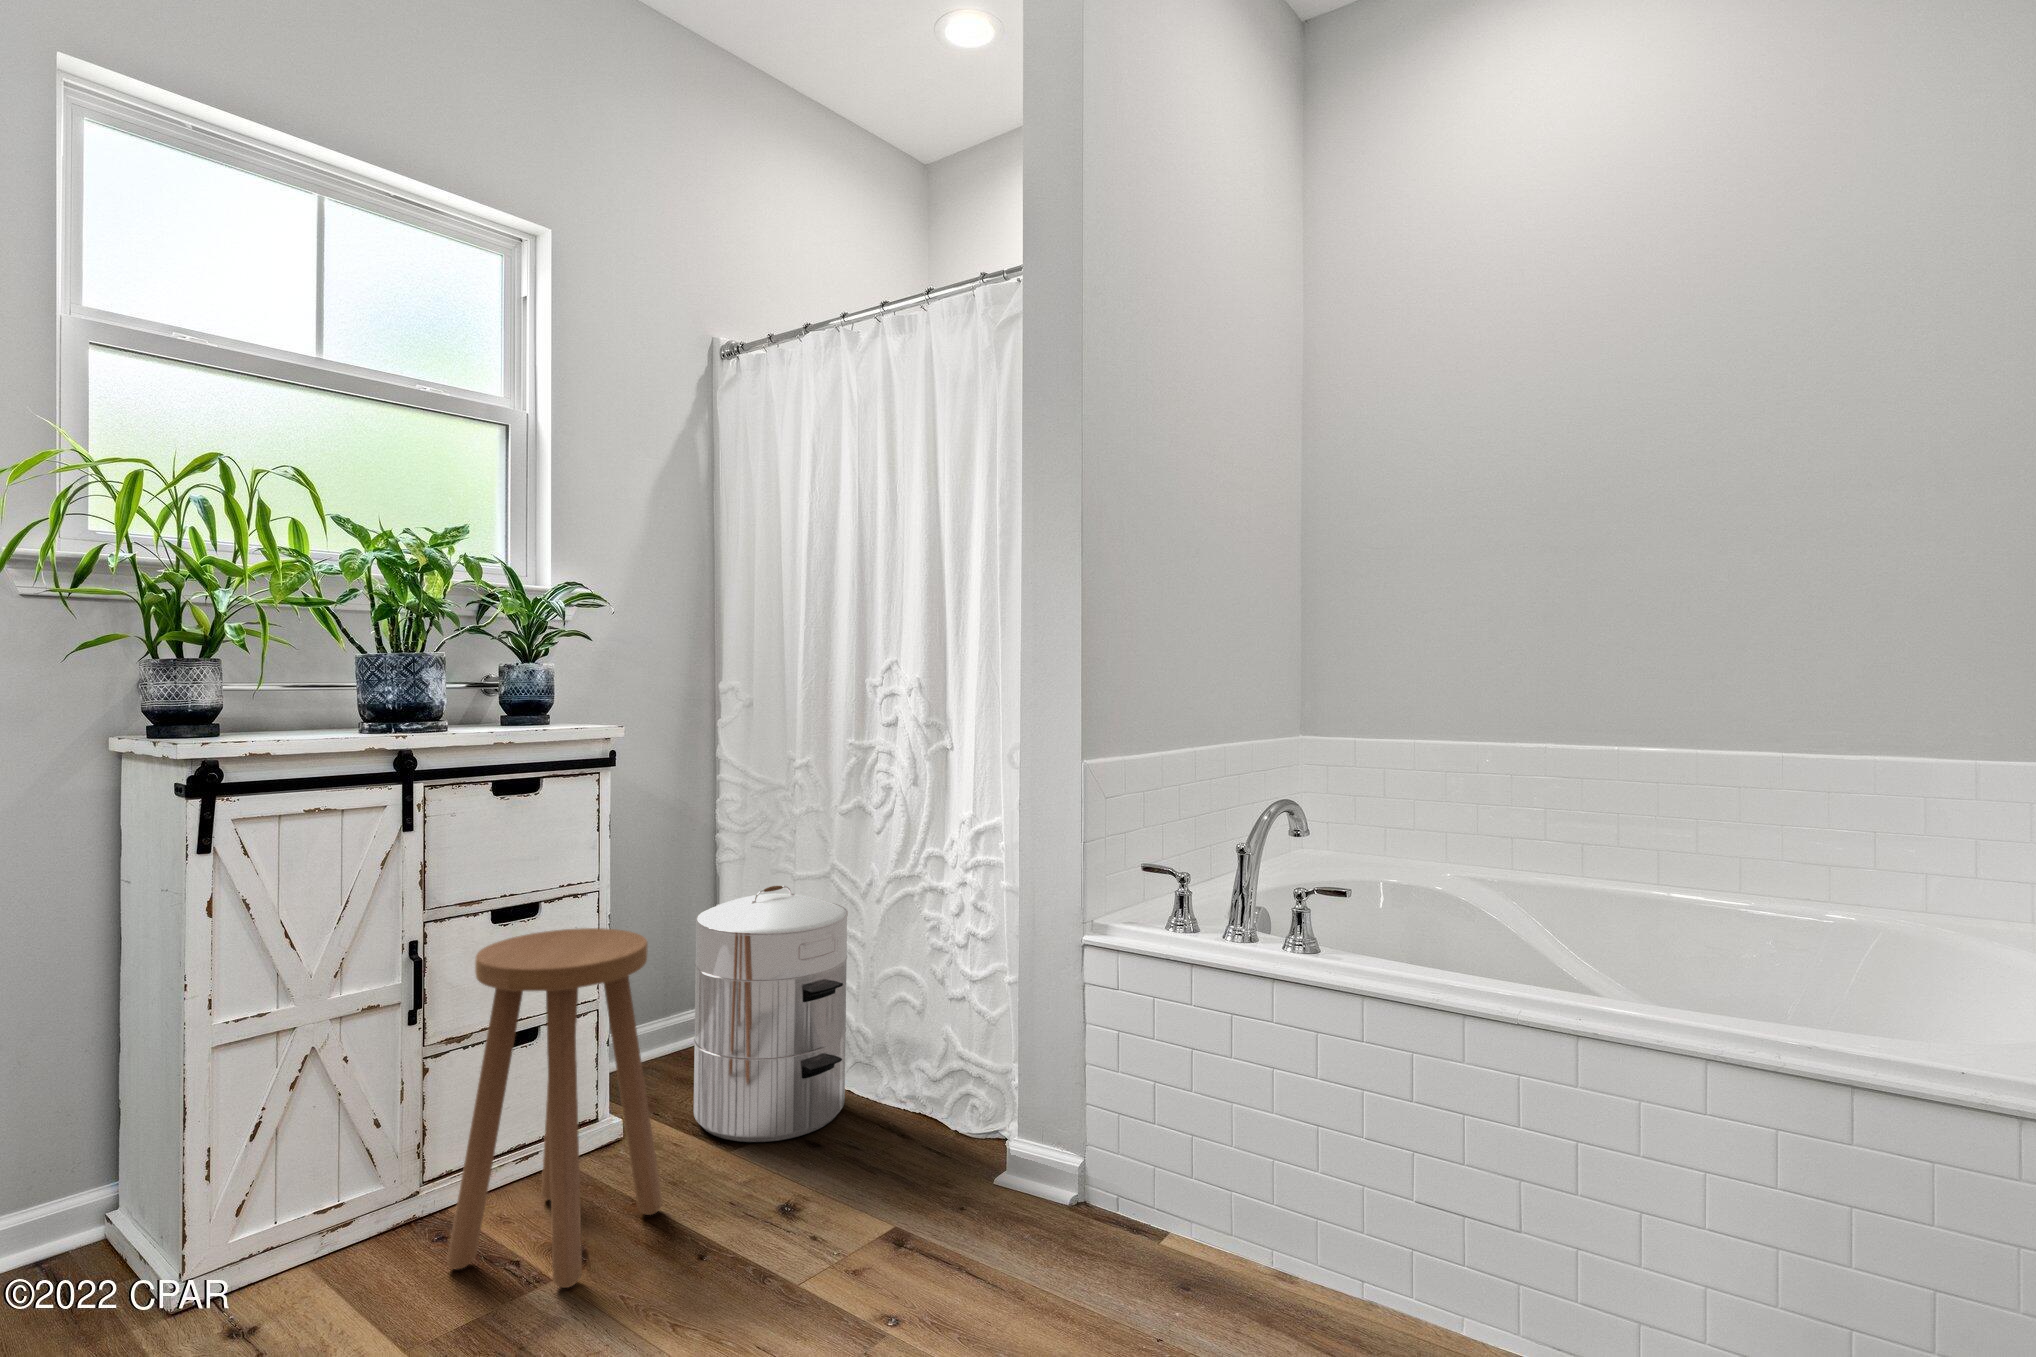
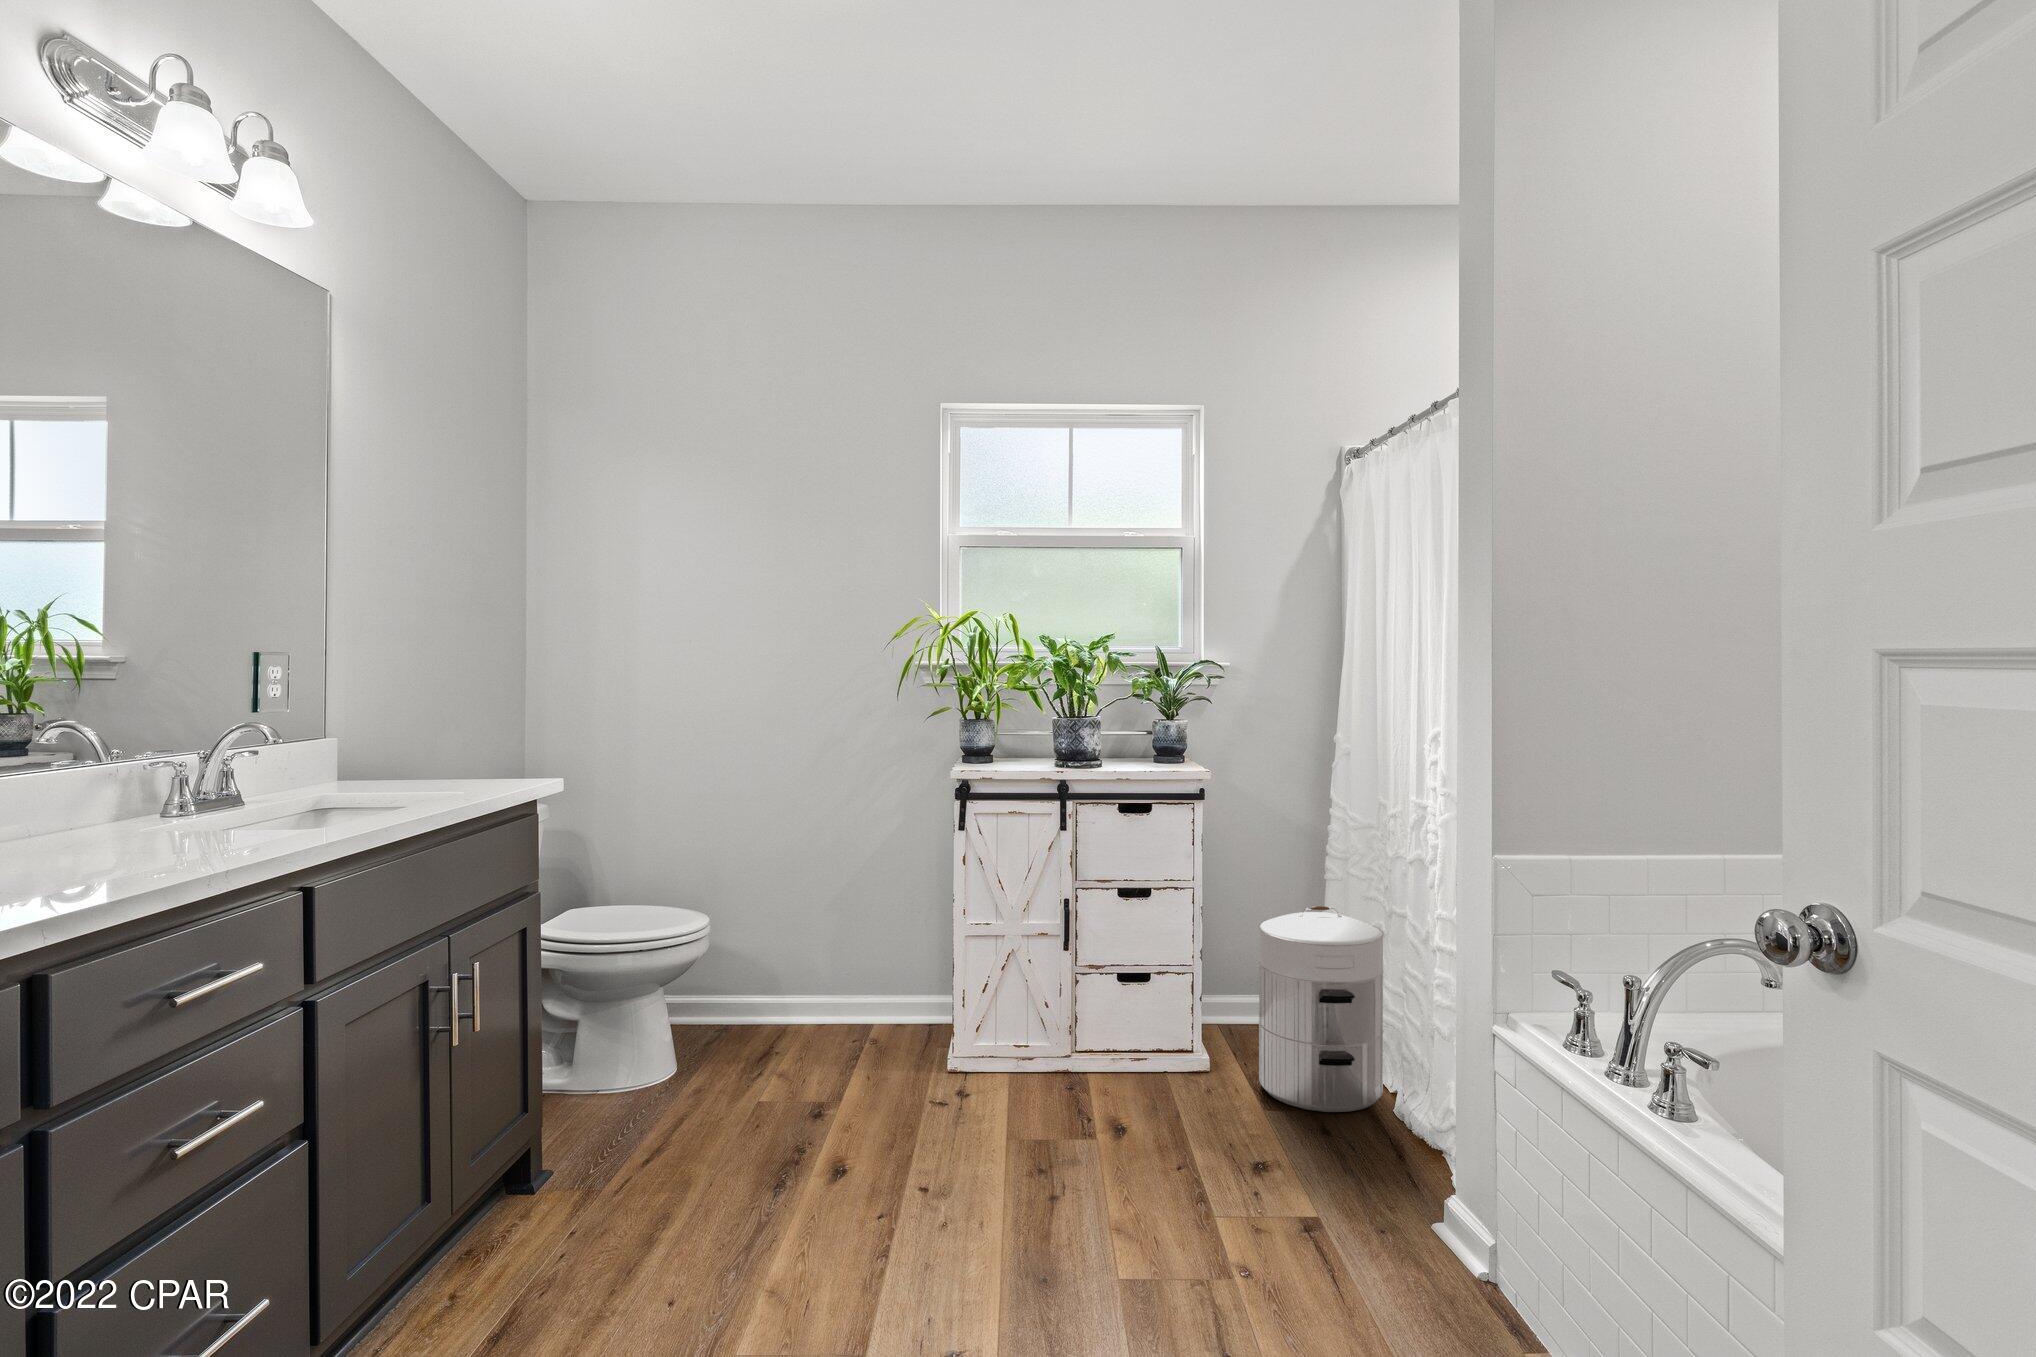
stool: present [447,928,662,1288] -> none [1058,906,1187,1133]

